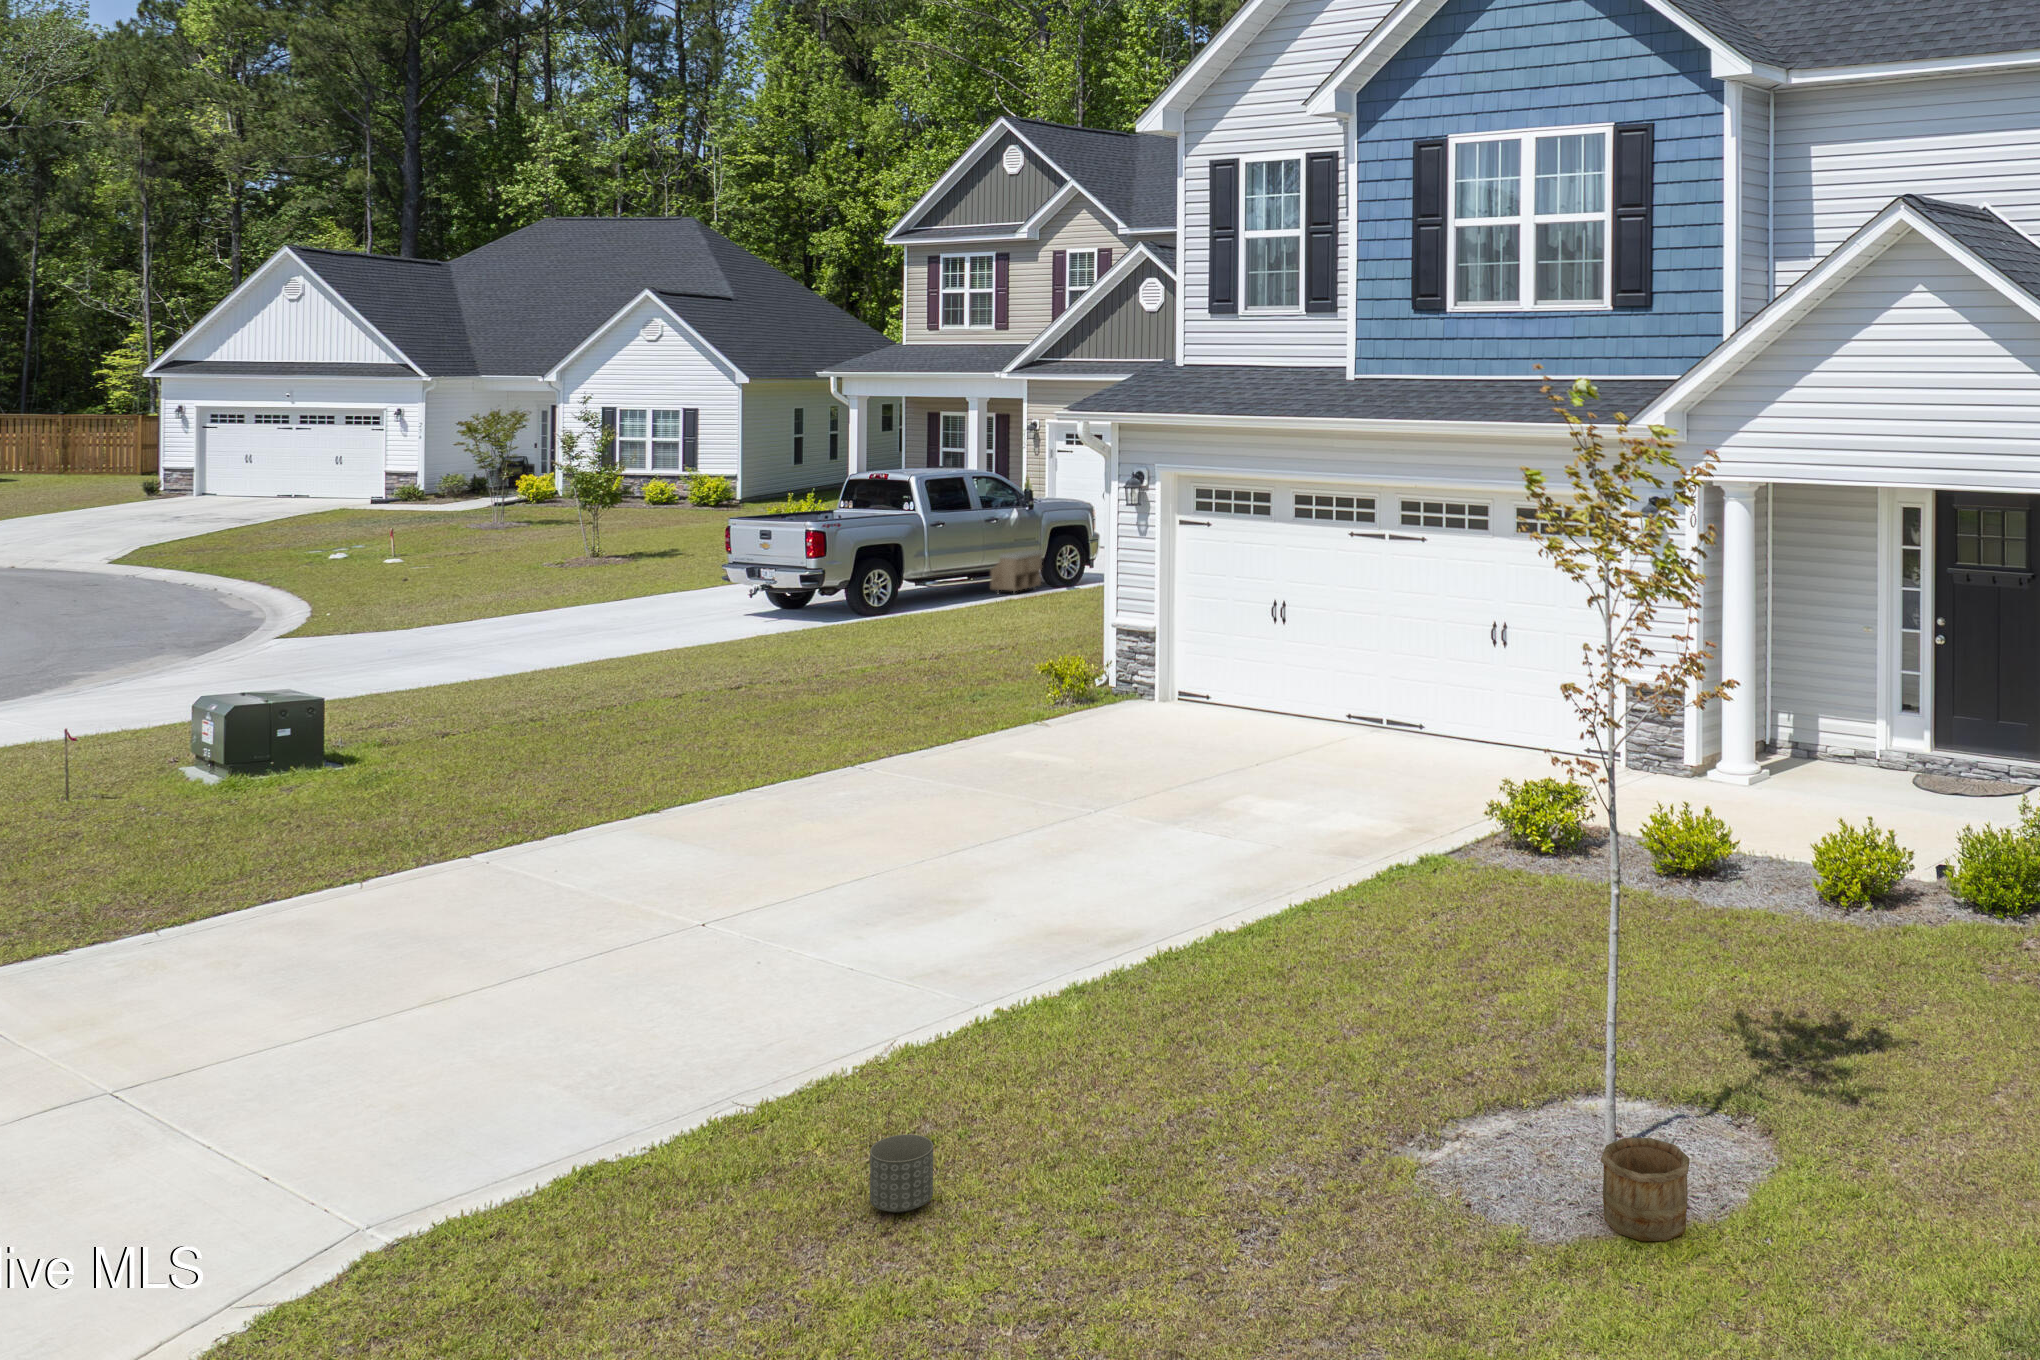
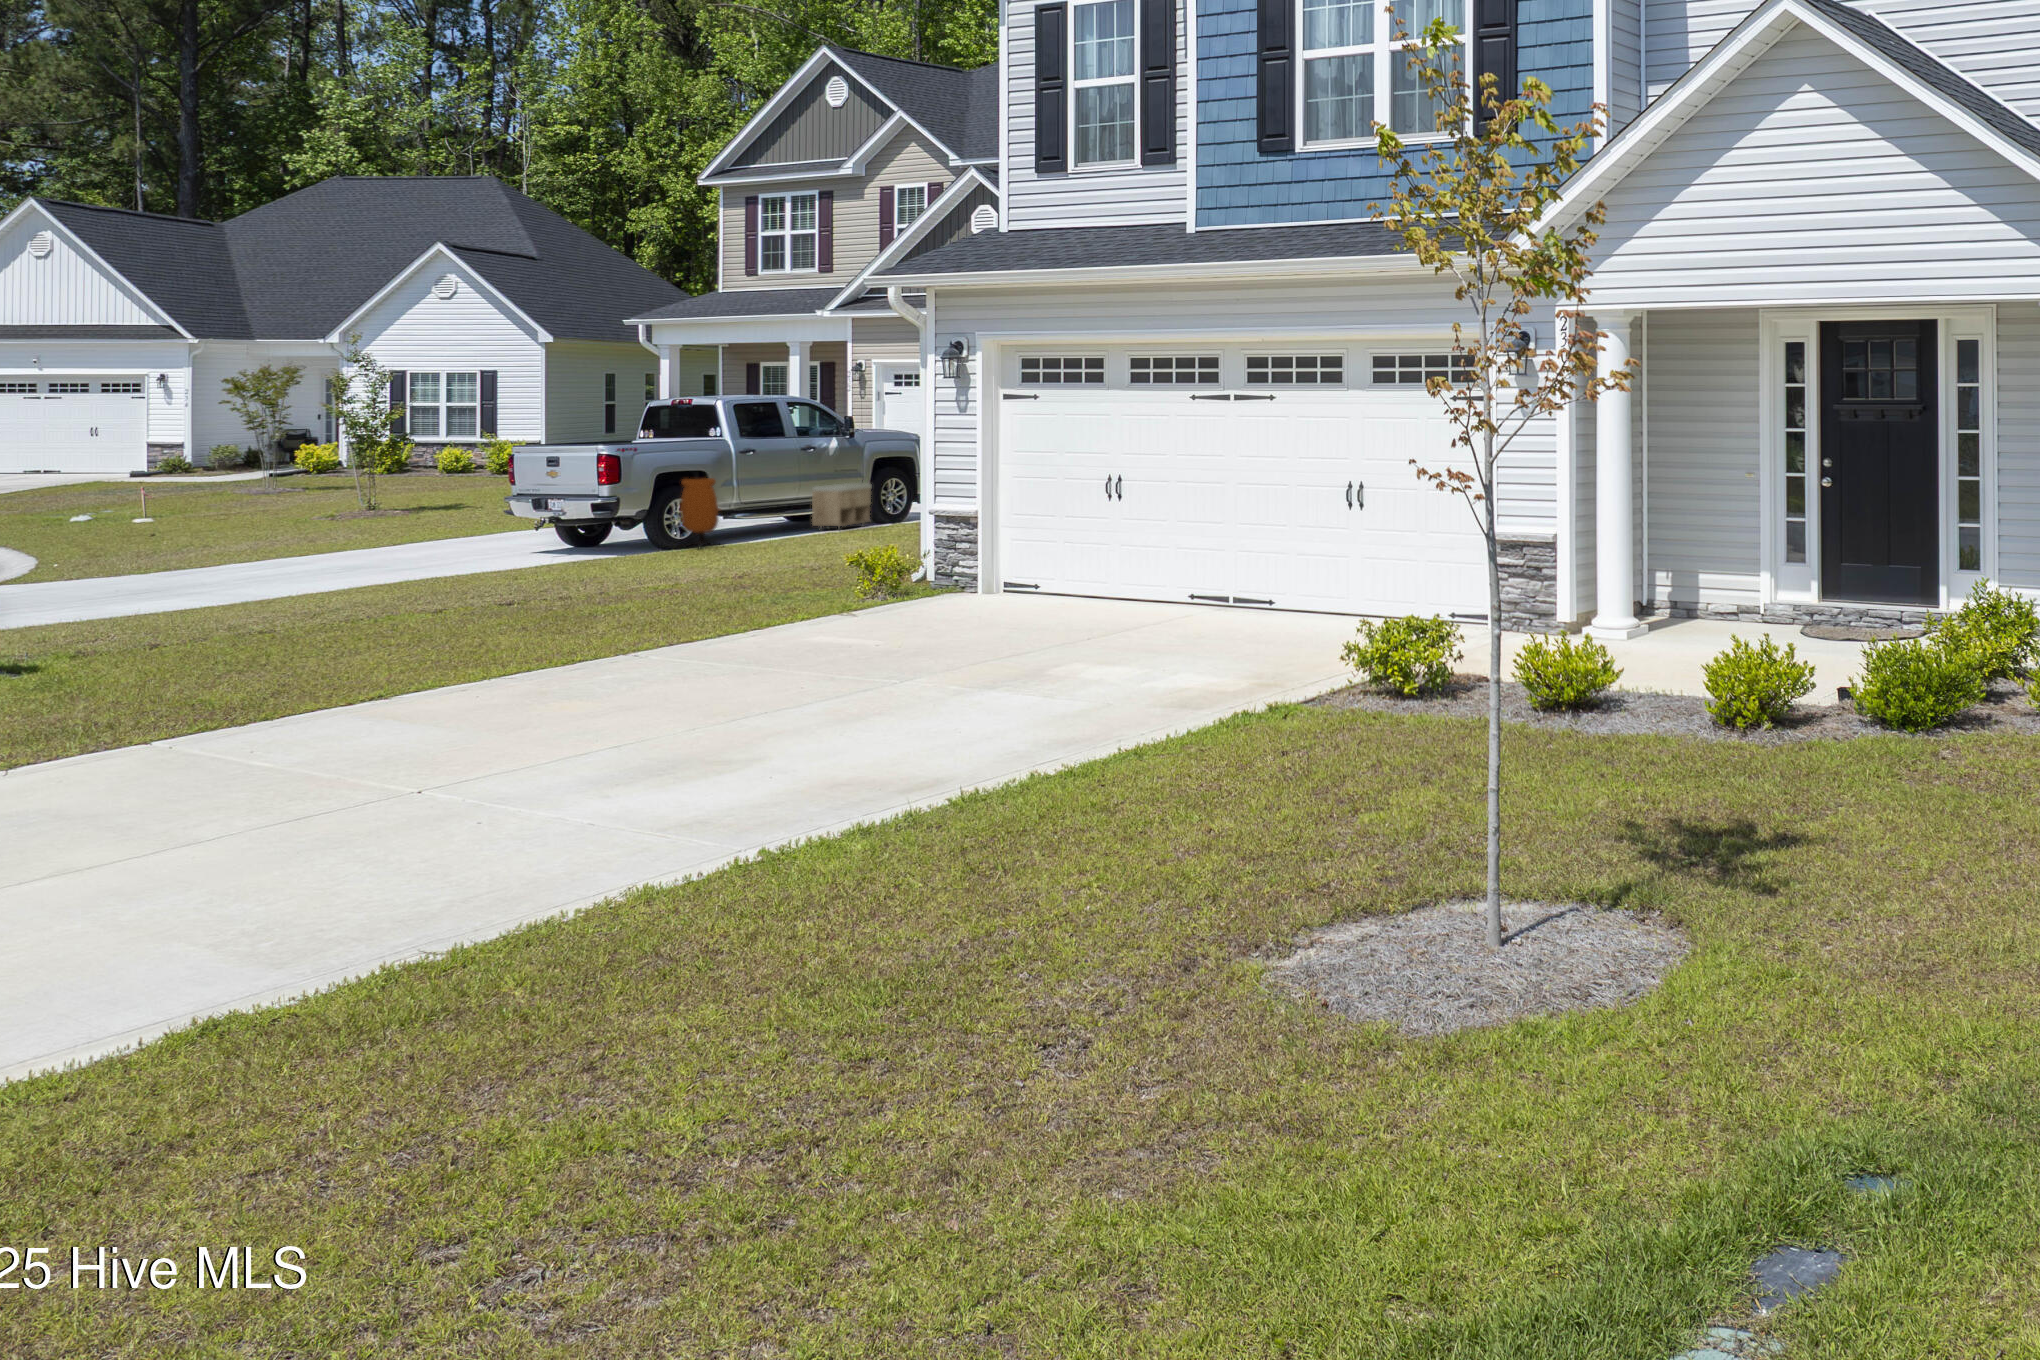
lounge chair: none [877,553,917,617] -> present [680,478,720,547]
planter: present [870,1134,933,1213] -> none [494,969,587,1070]
wooden bucket: present [1601,1138,1690,1241] -> none [1474,912,1585,1032]

